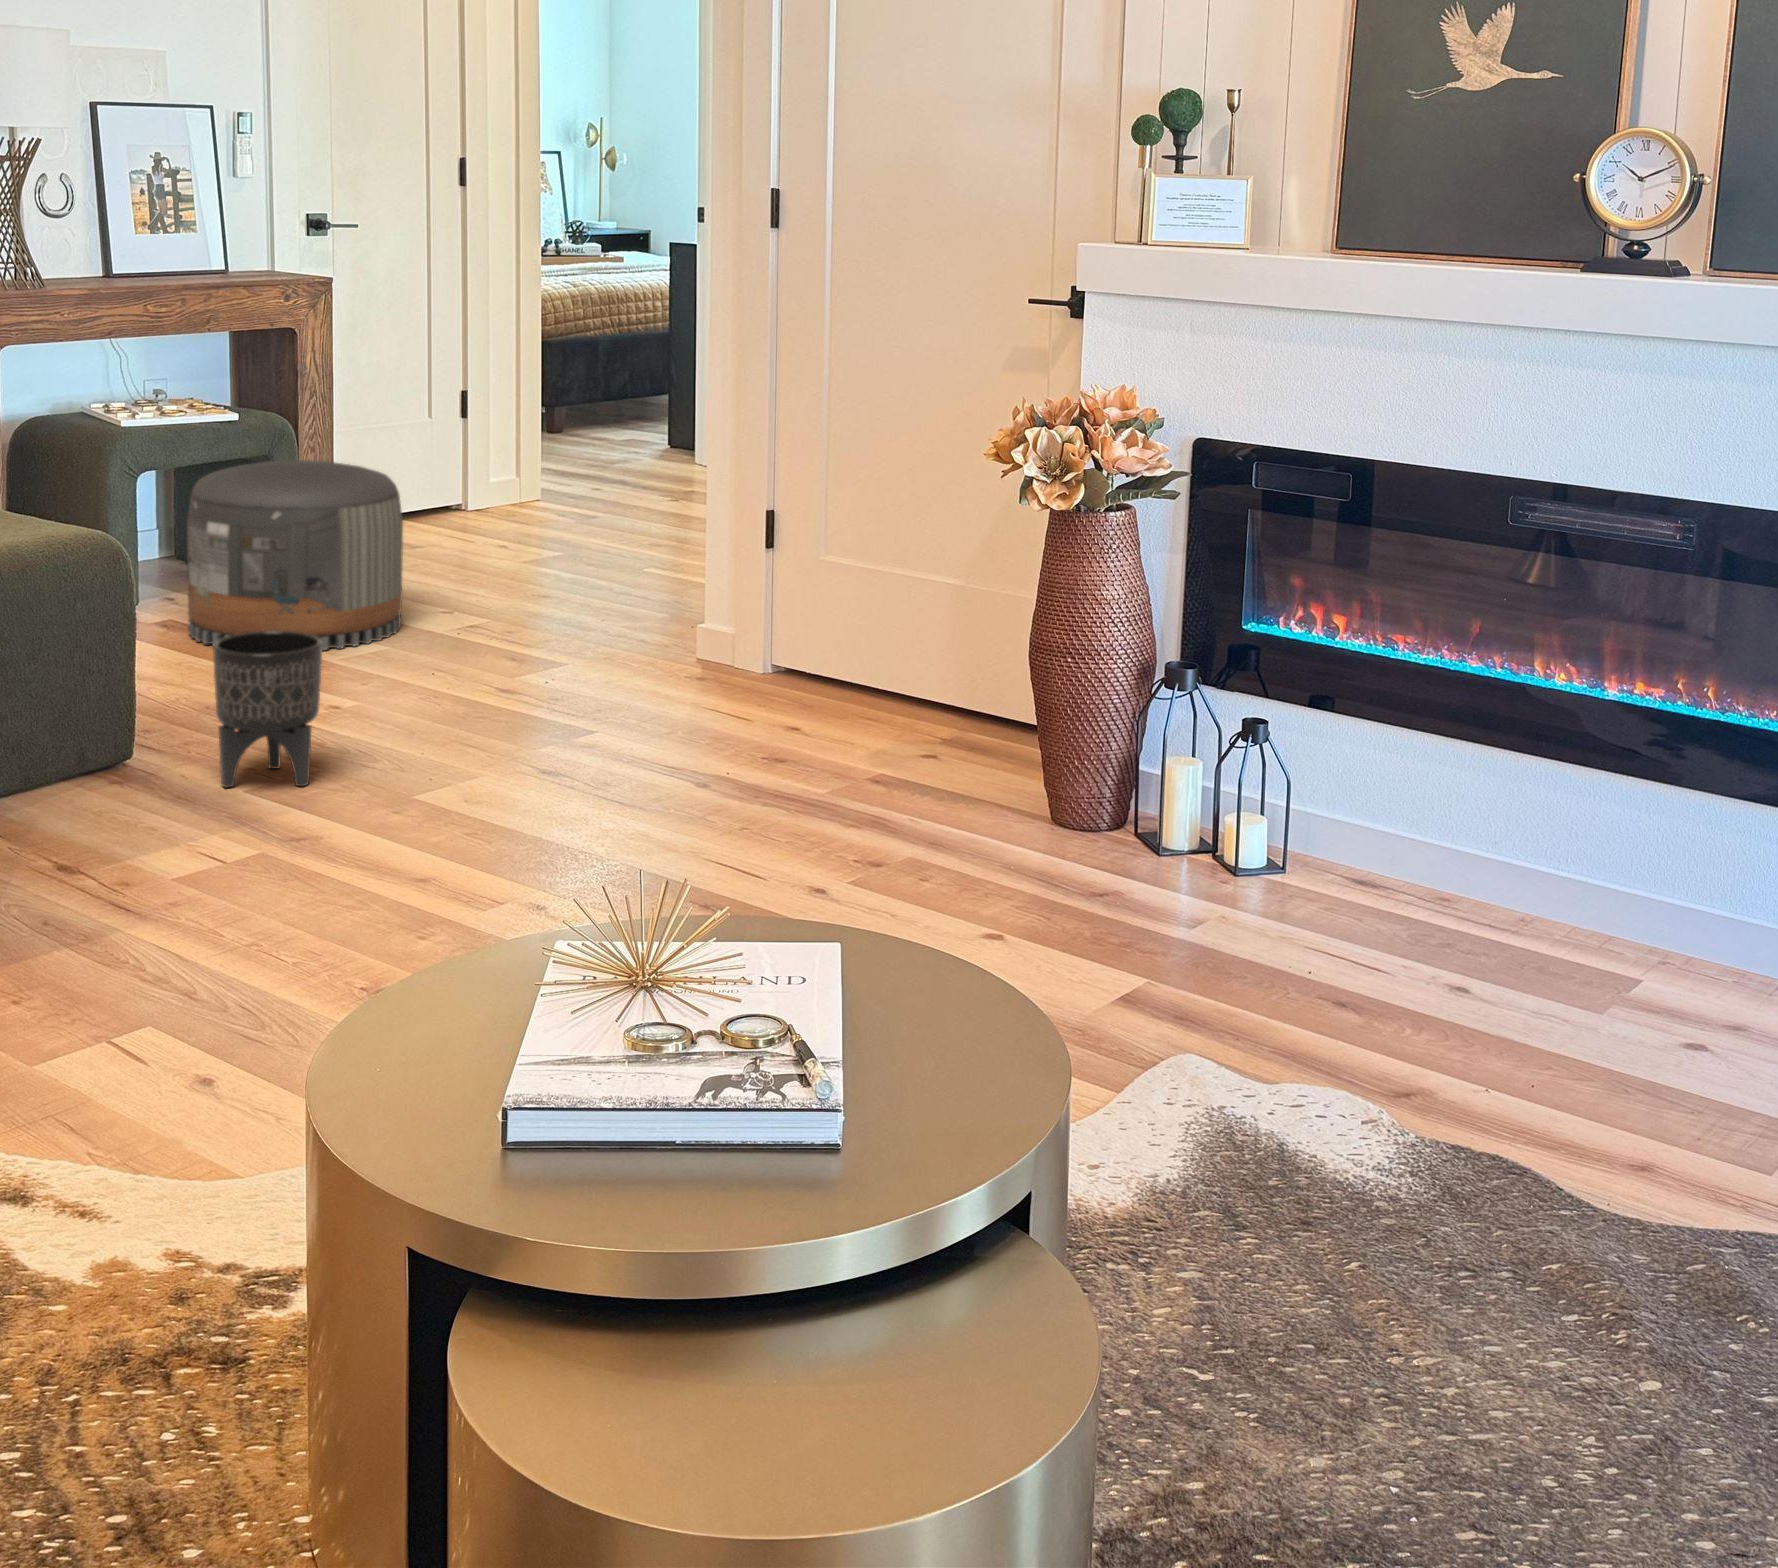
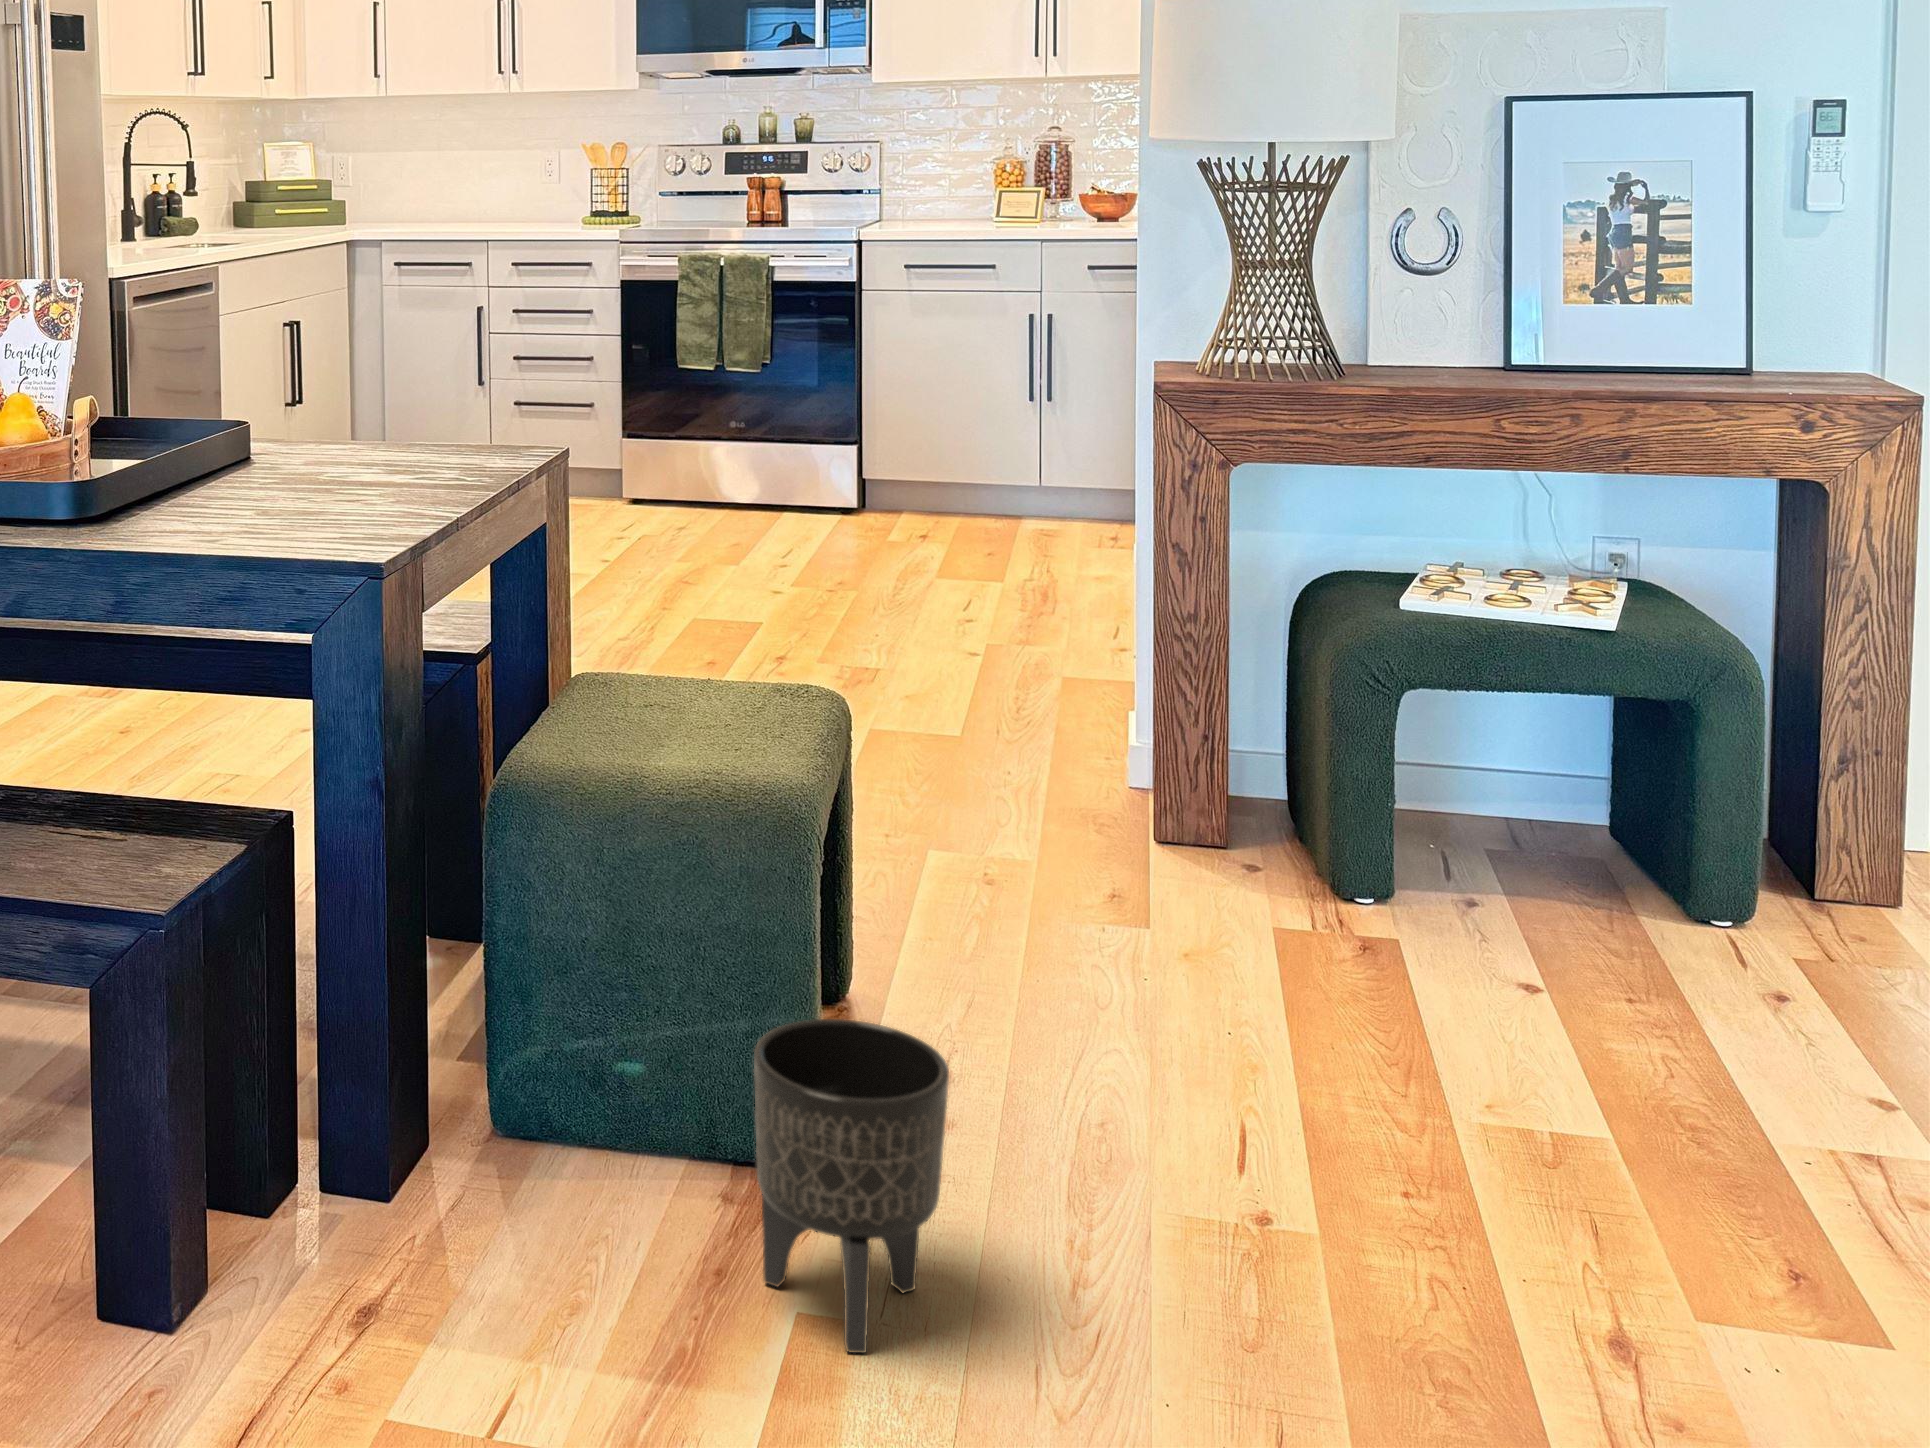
pouf: present [187,460,403,650] -> none [1323,714,1758,1123]

